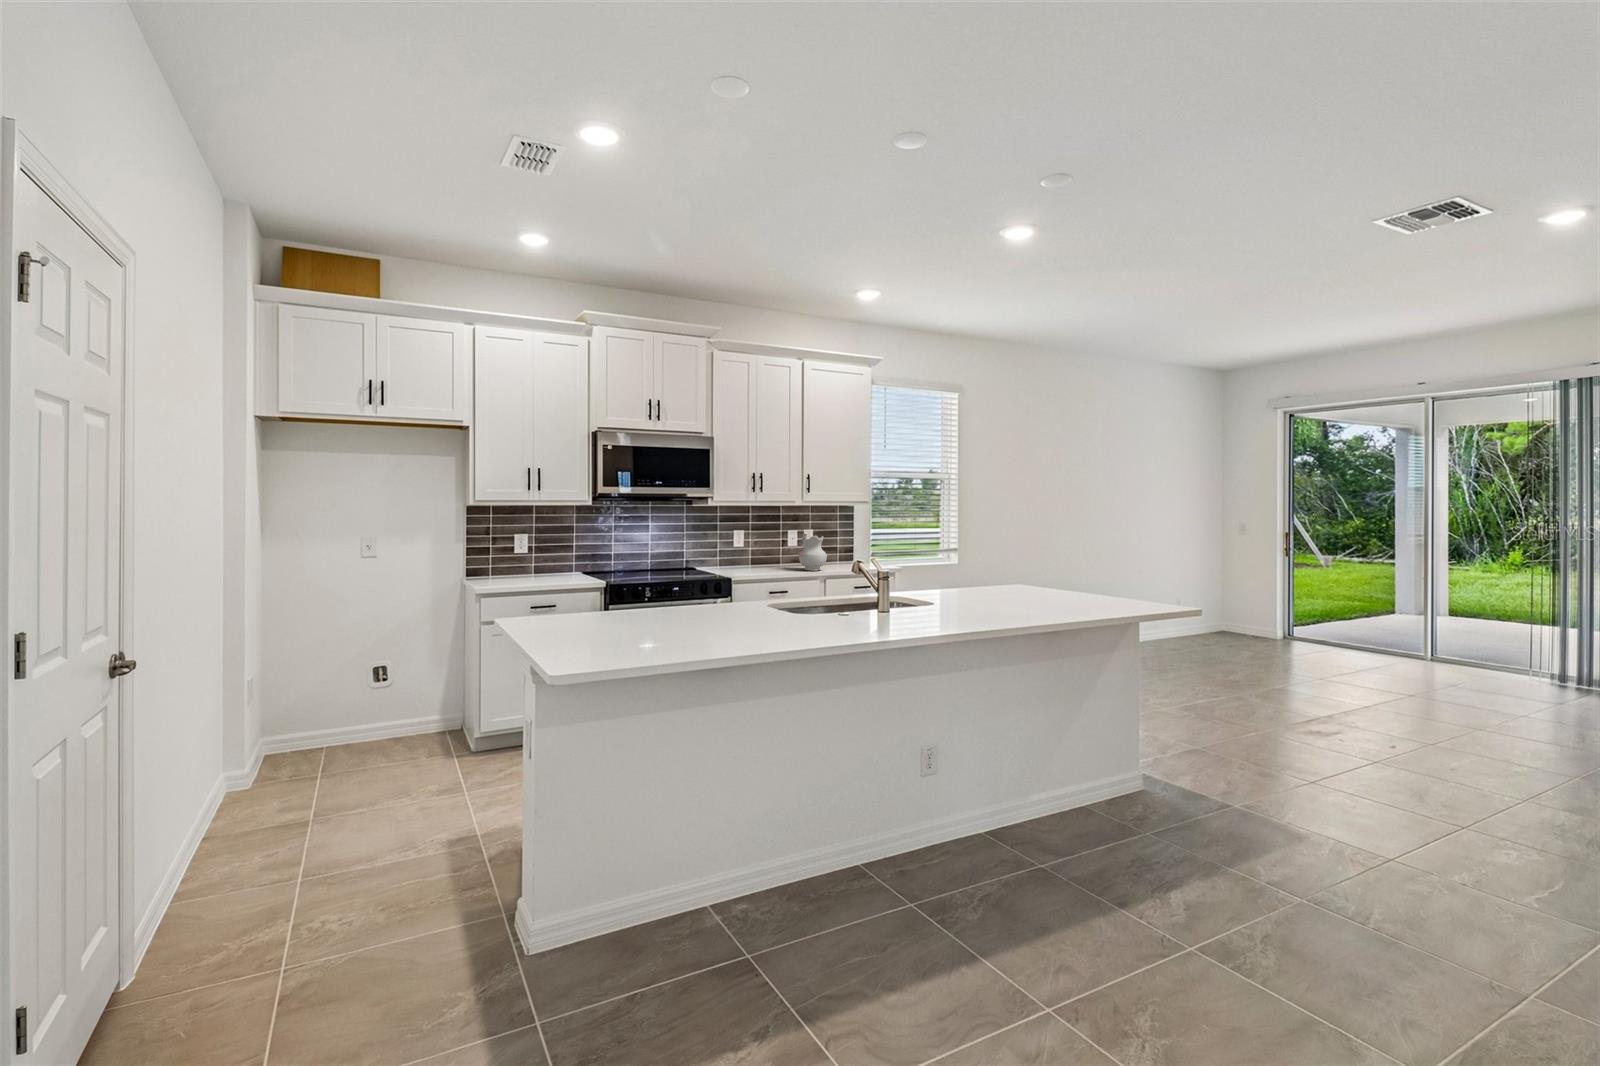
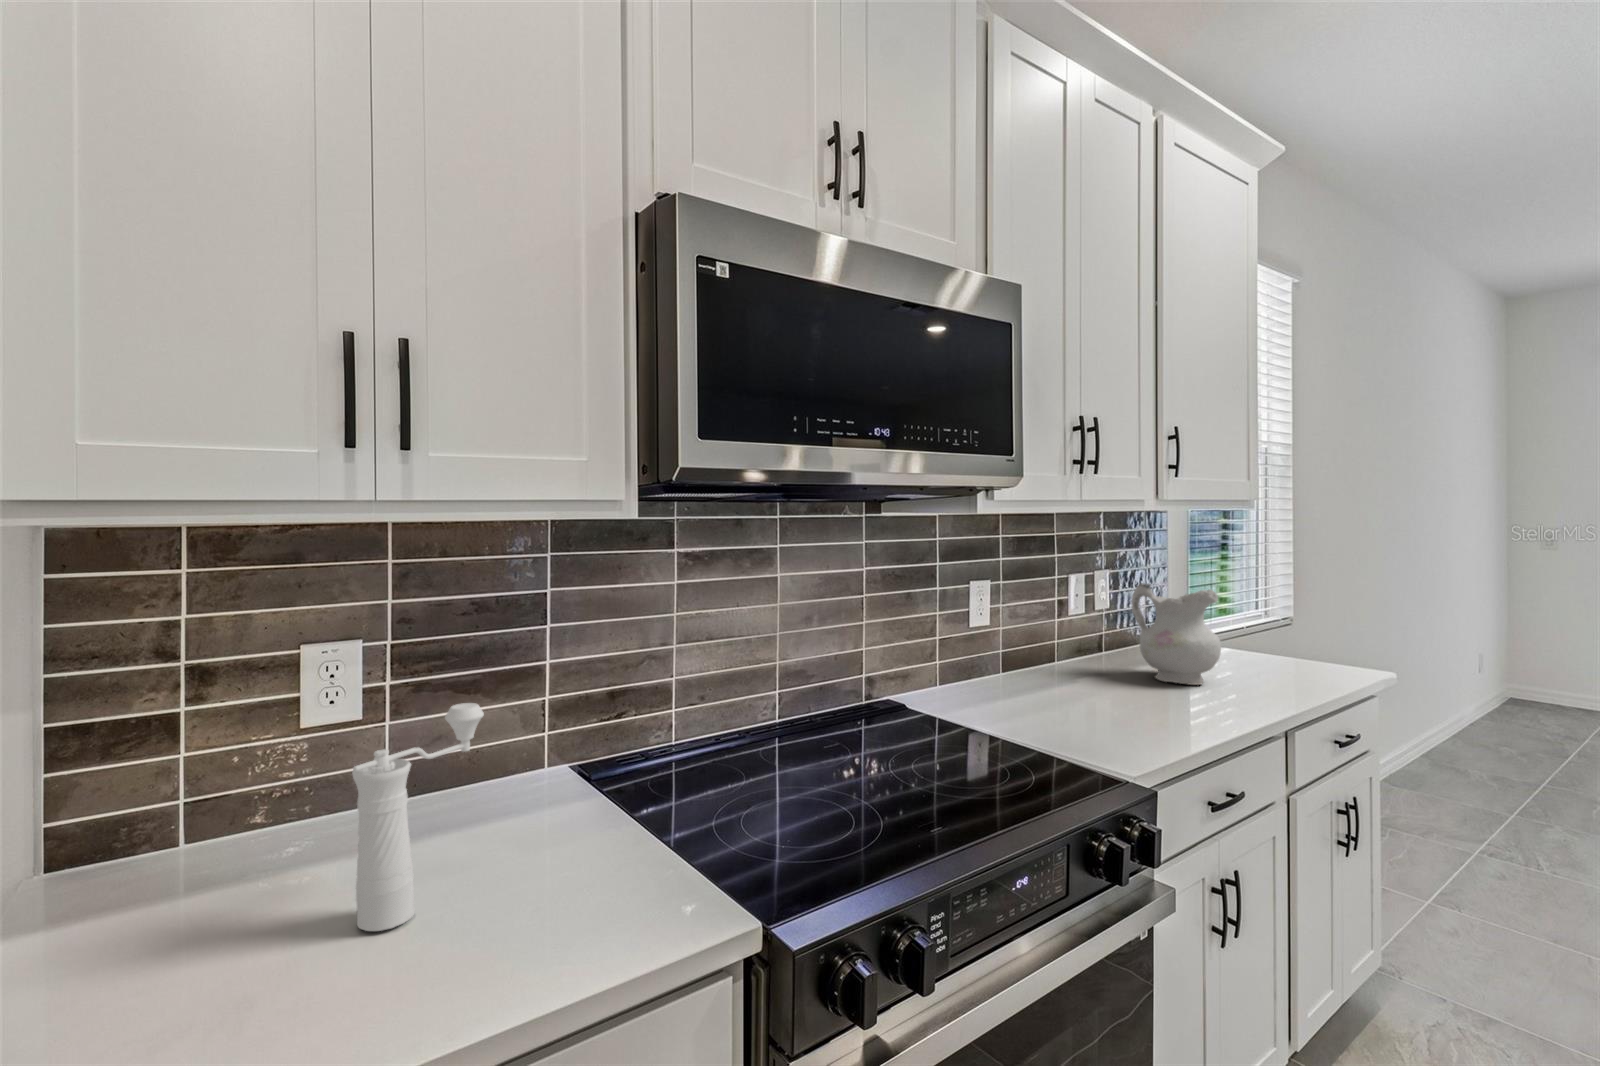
pepper mill: none [526,545,553,585] -> present [352,703,484,931]

